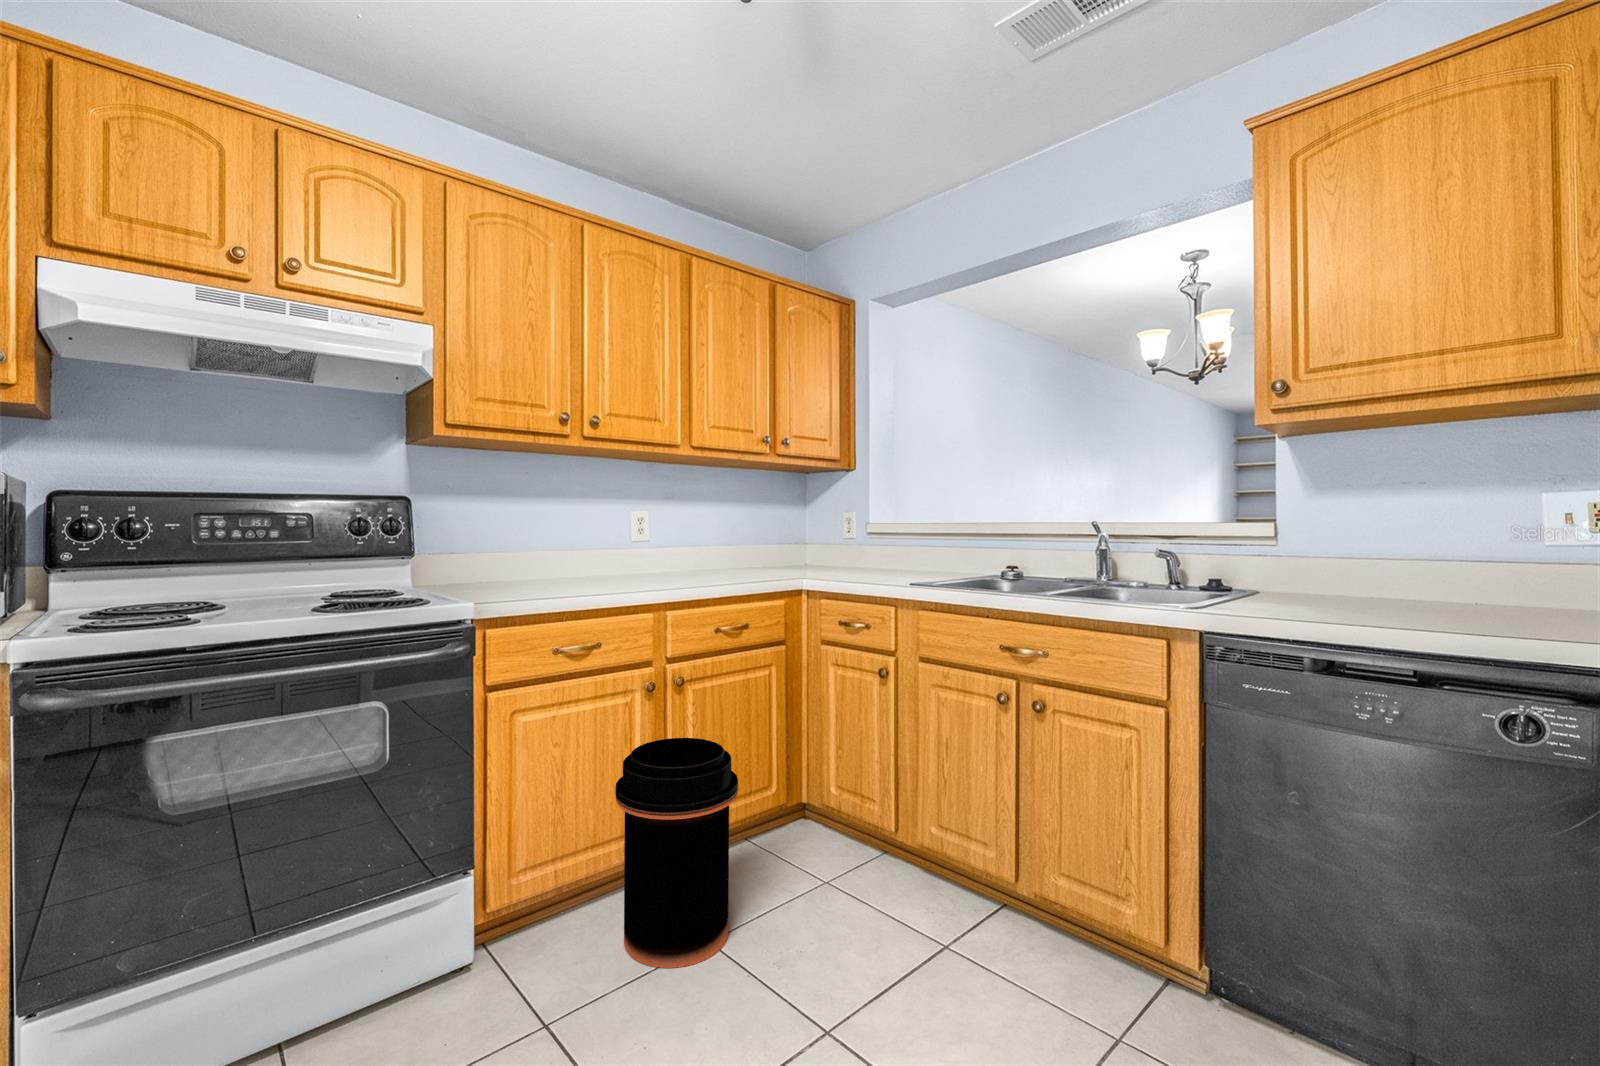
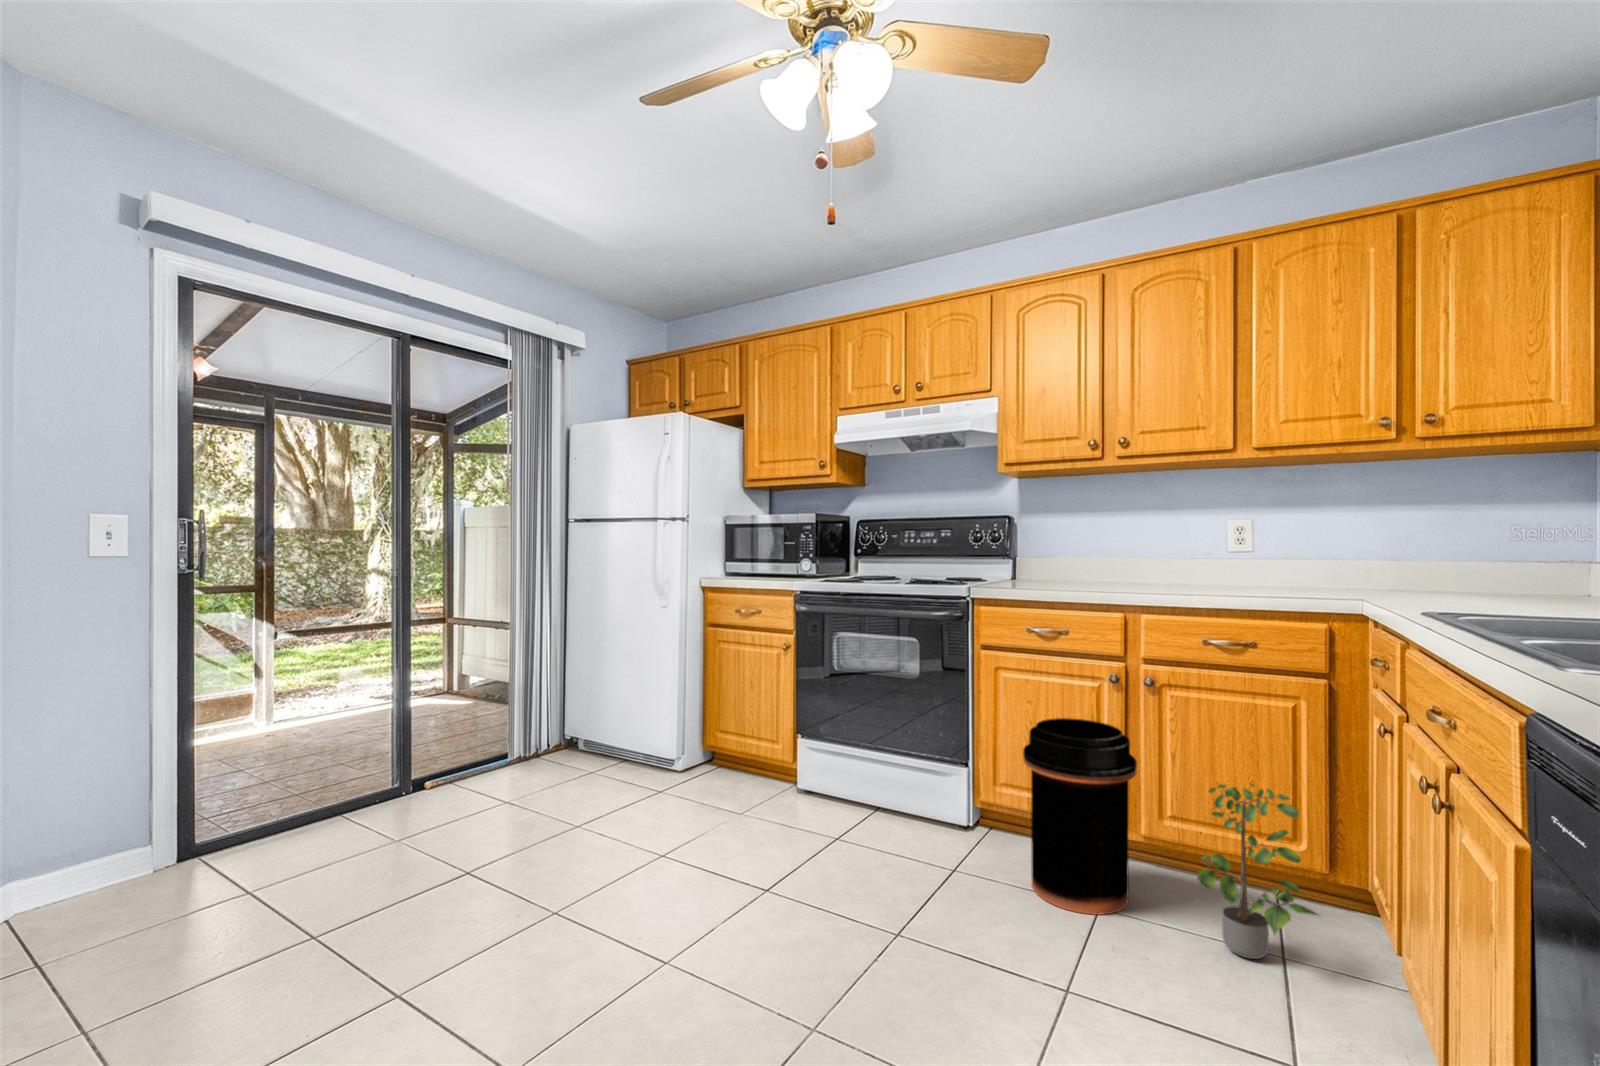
potted plant: none [784,740,868,898] -> present [1197,783,1319,959]

